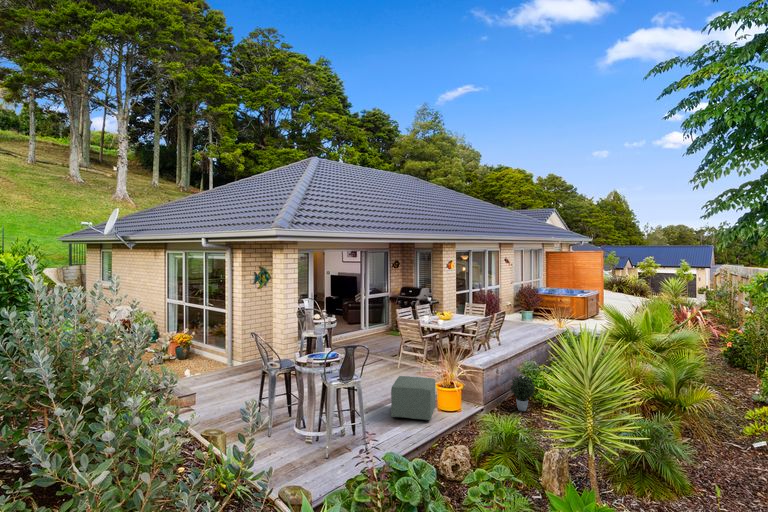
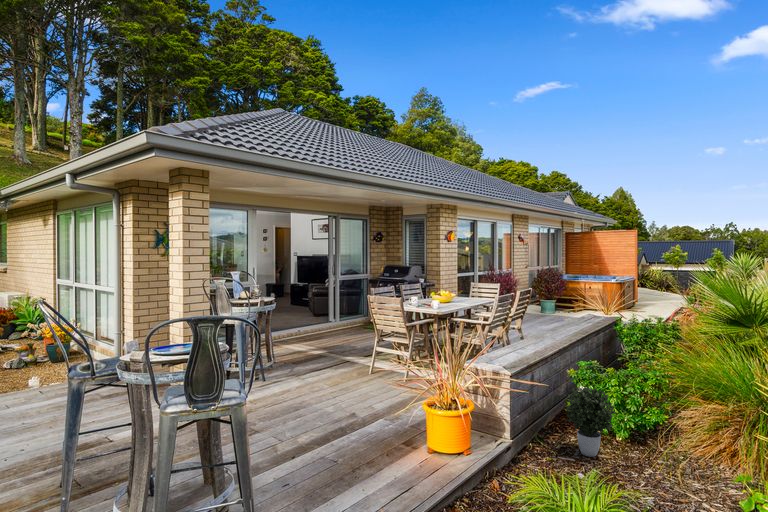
ottoman: present [391,376,435,421] -> none [326,389,422,489]

